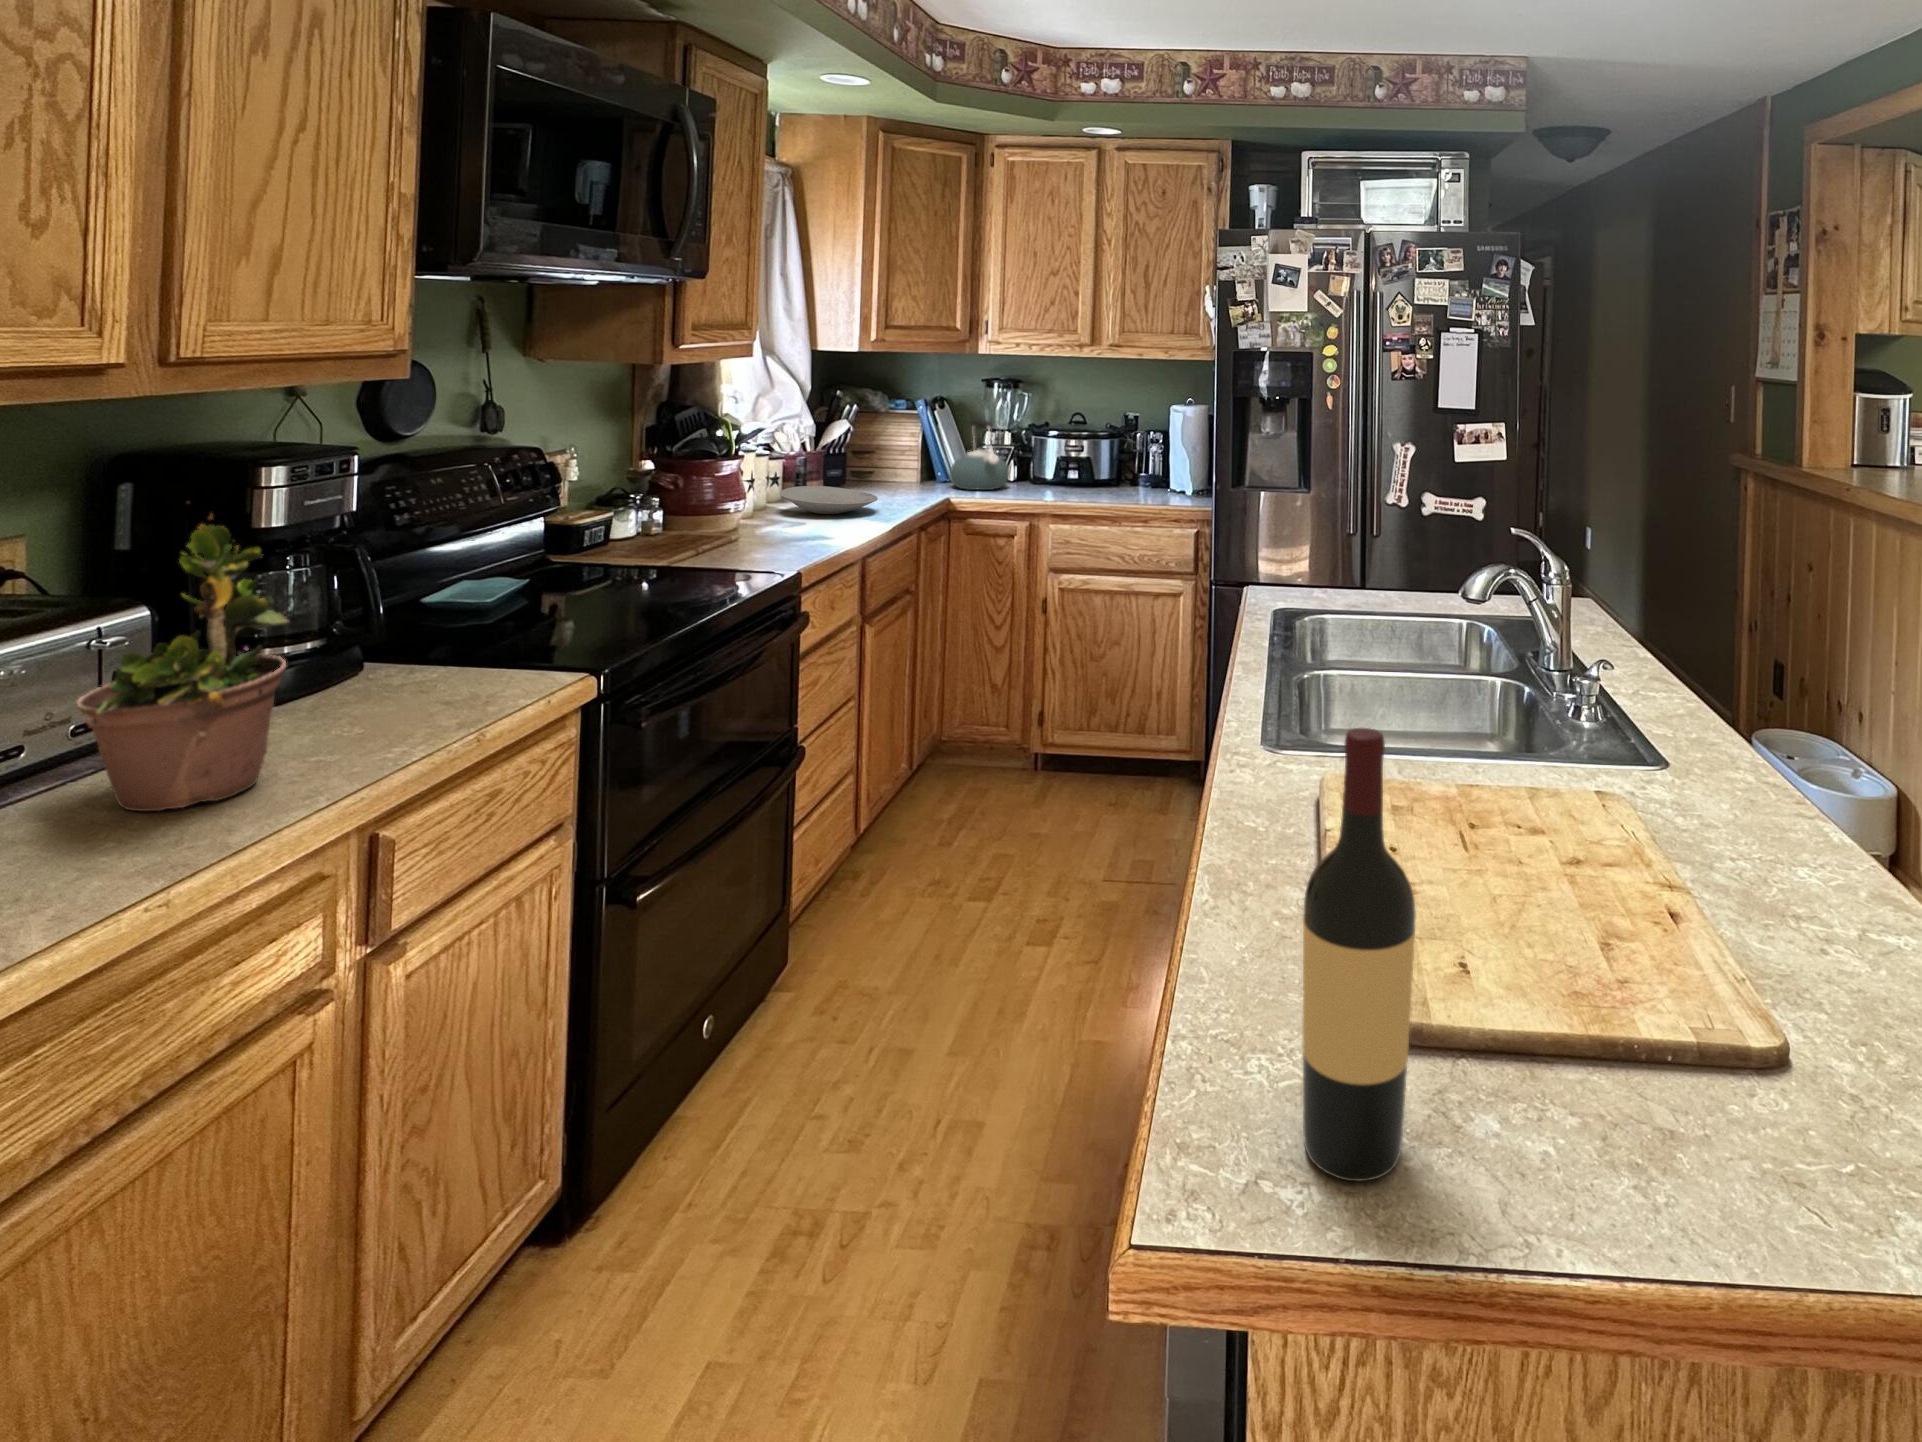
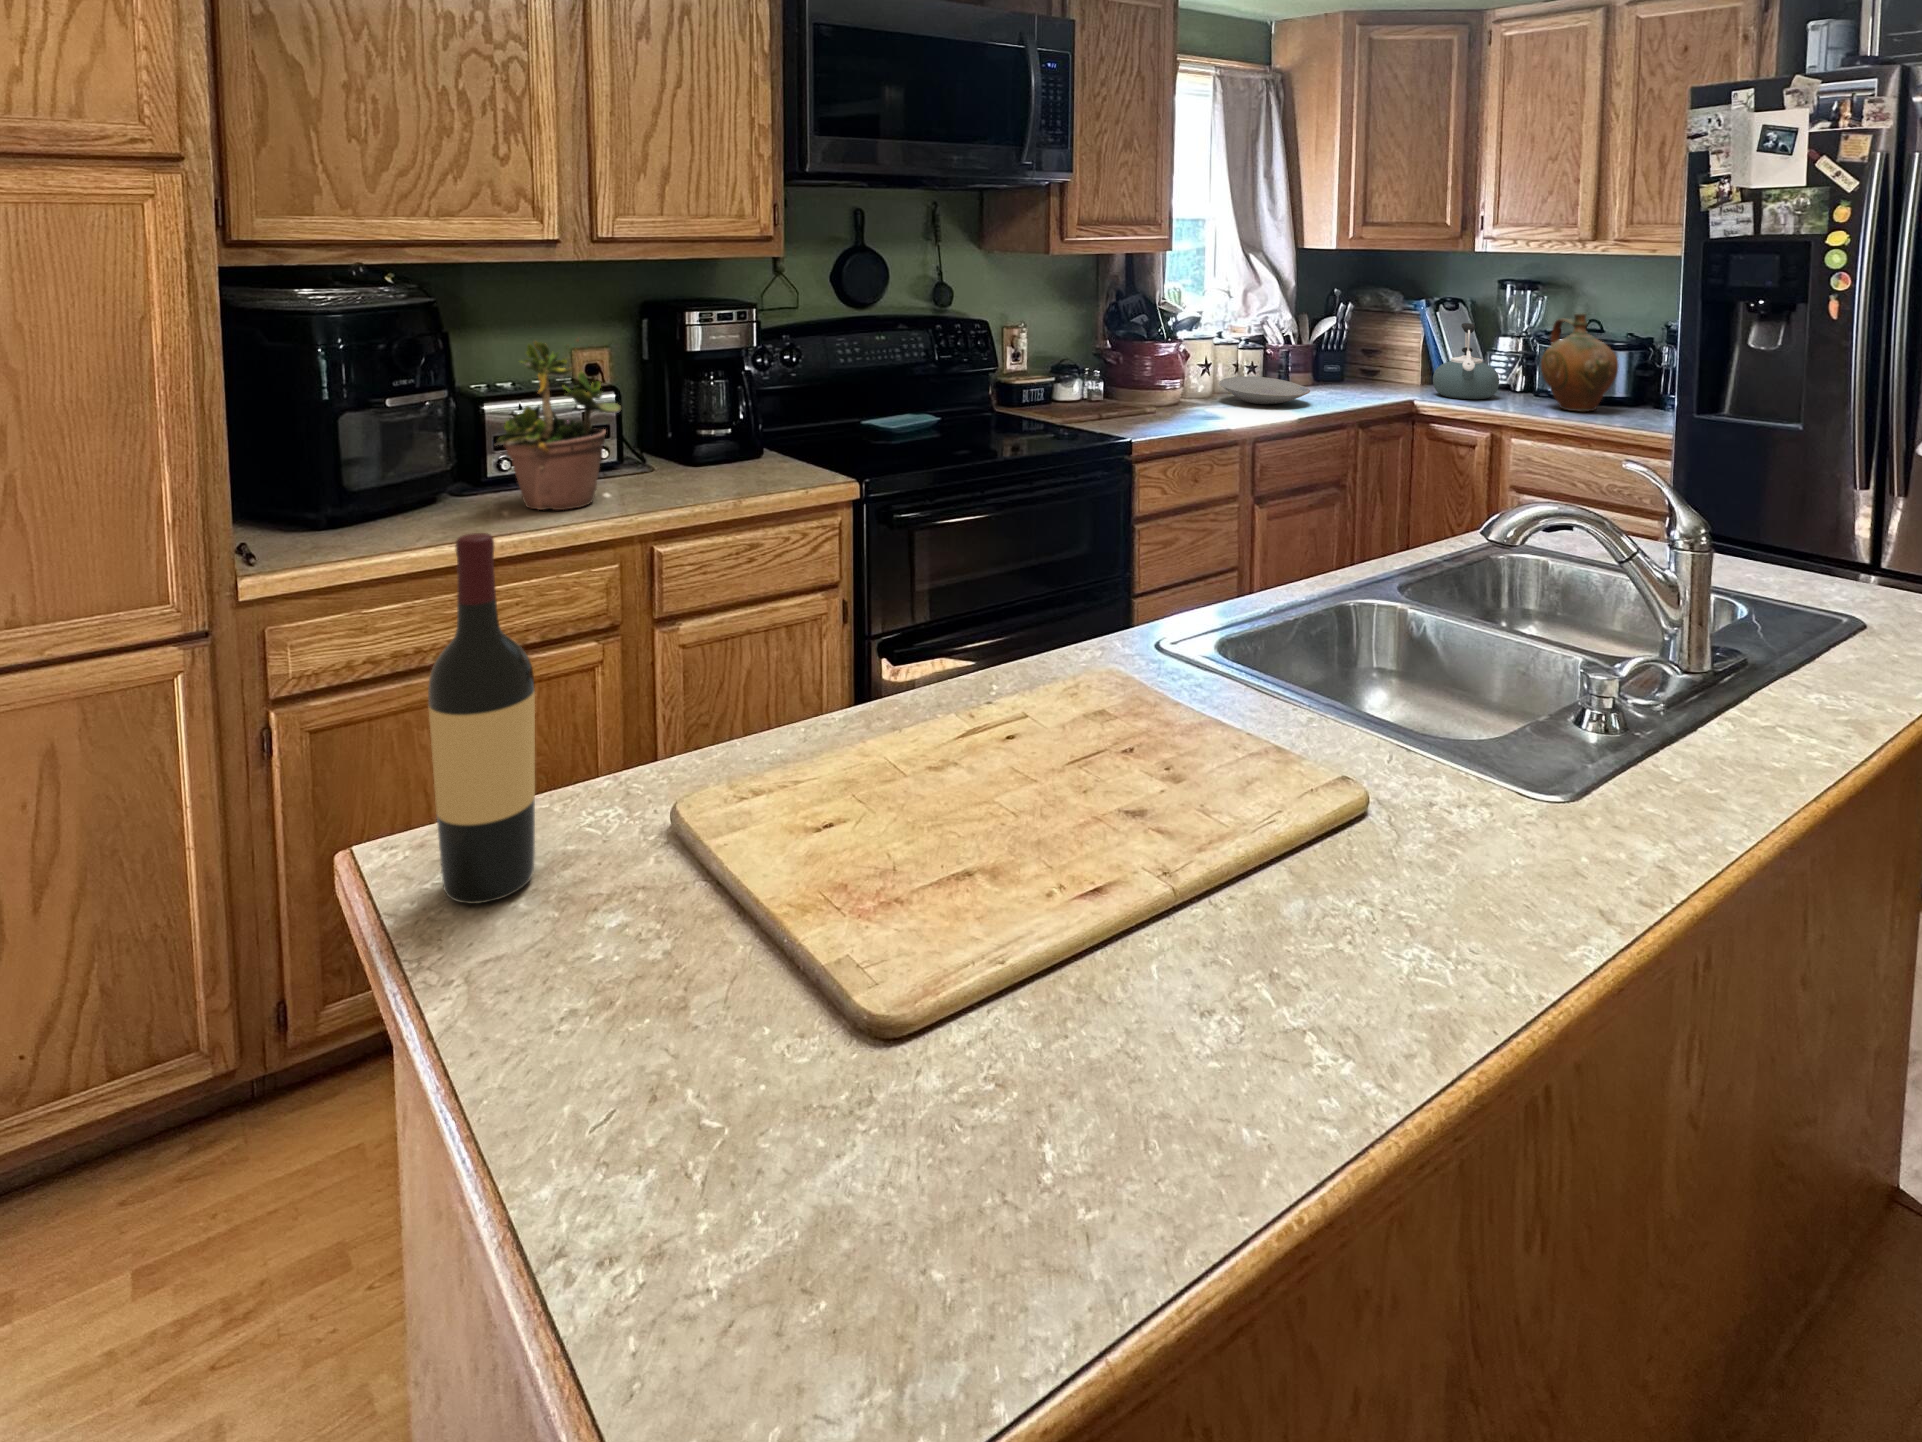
ceramic jug: none [1052,408,1112,492] -> present [1541,314,1618,412]

